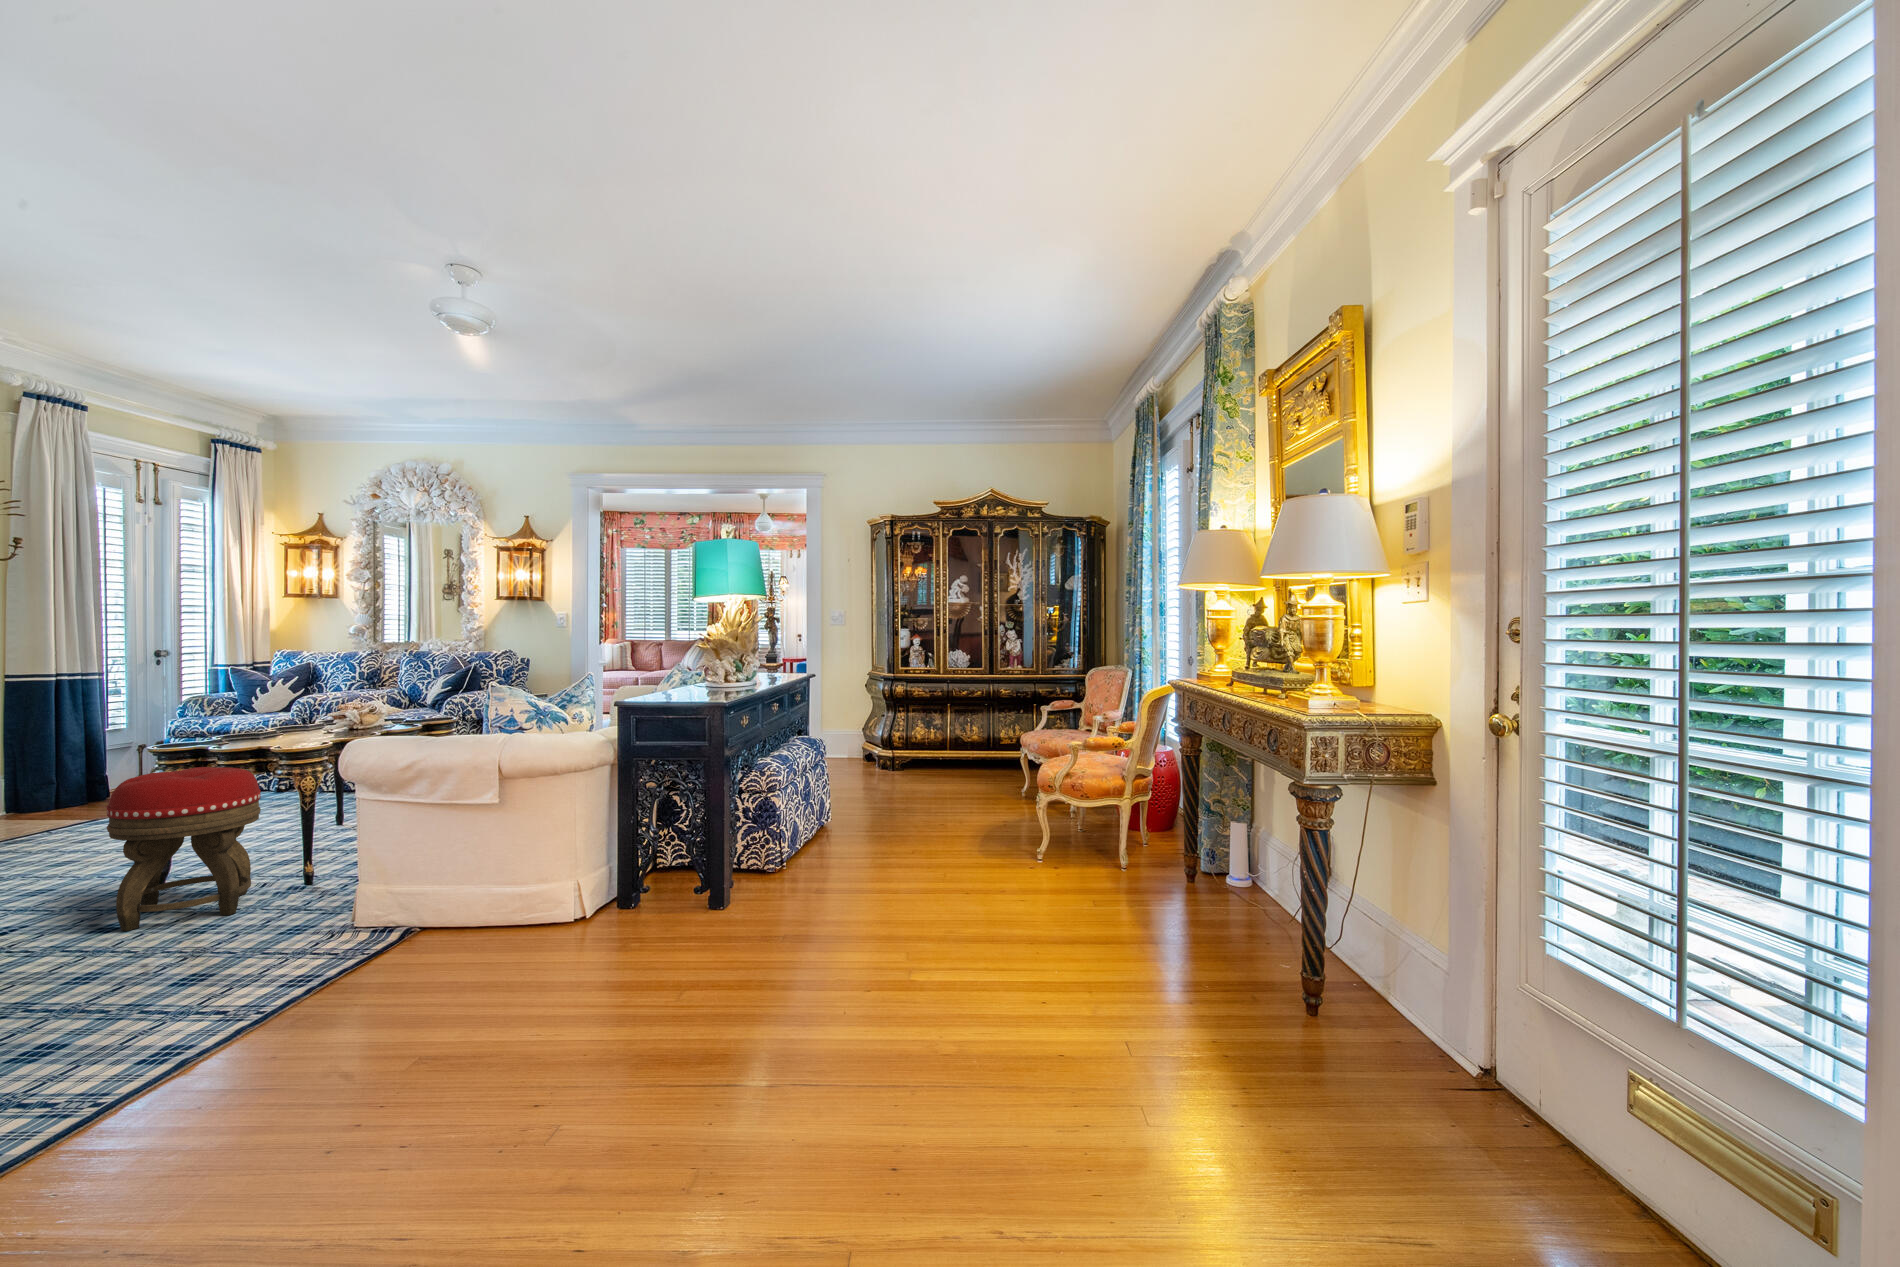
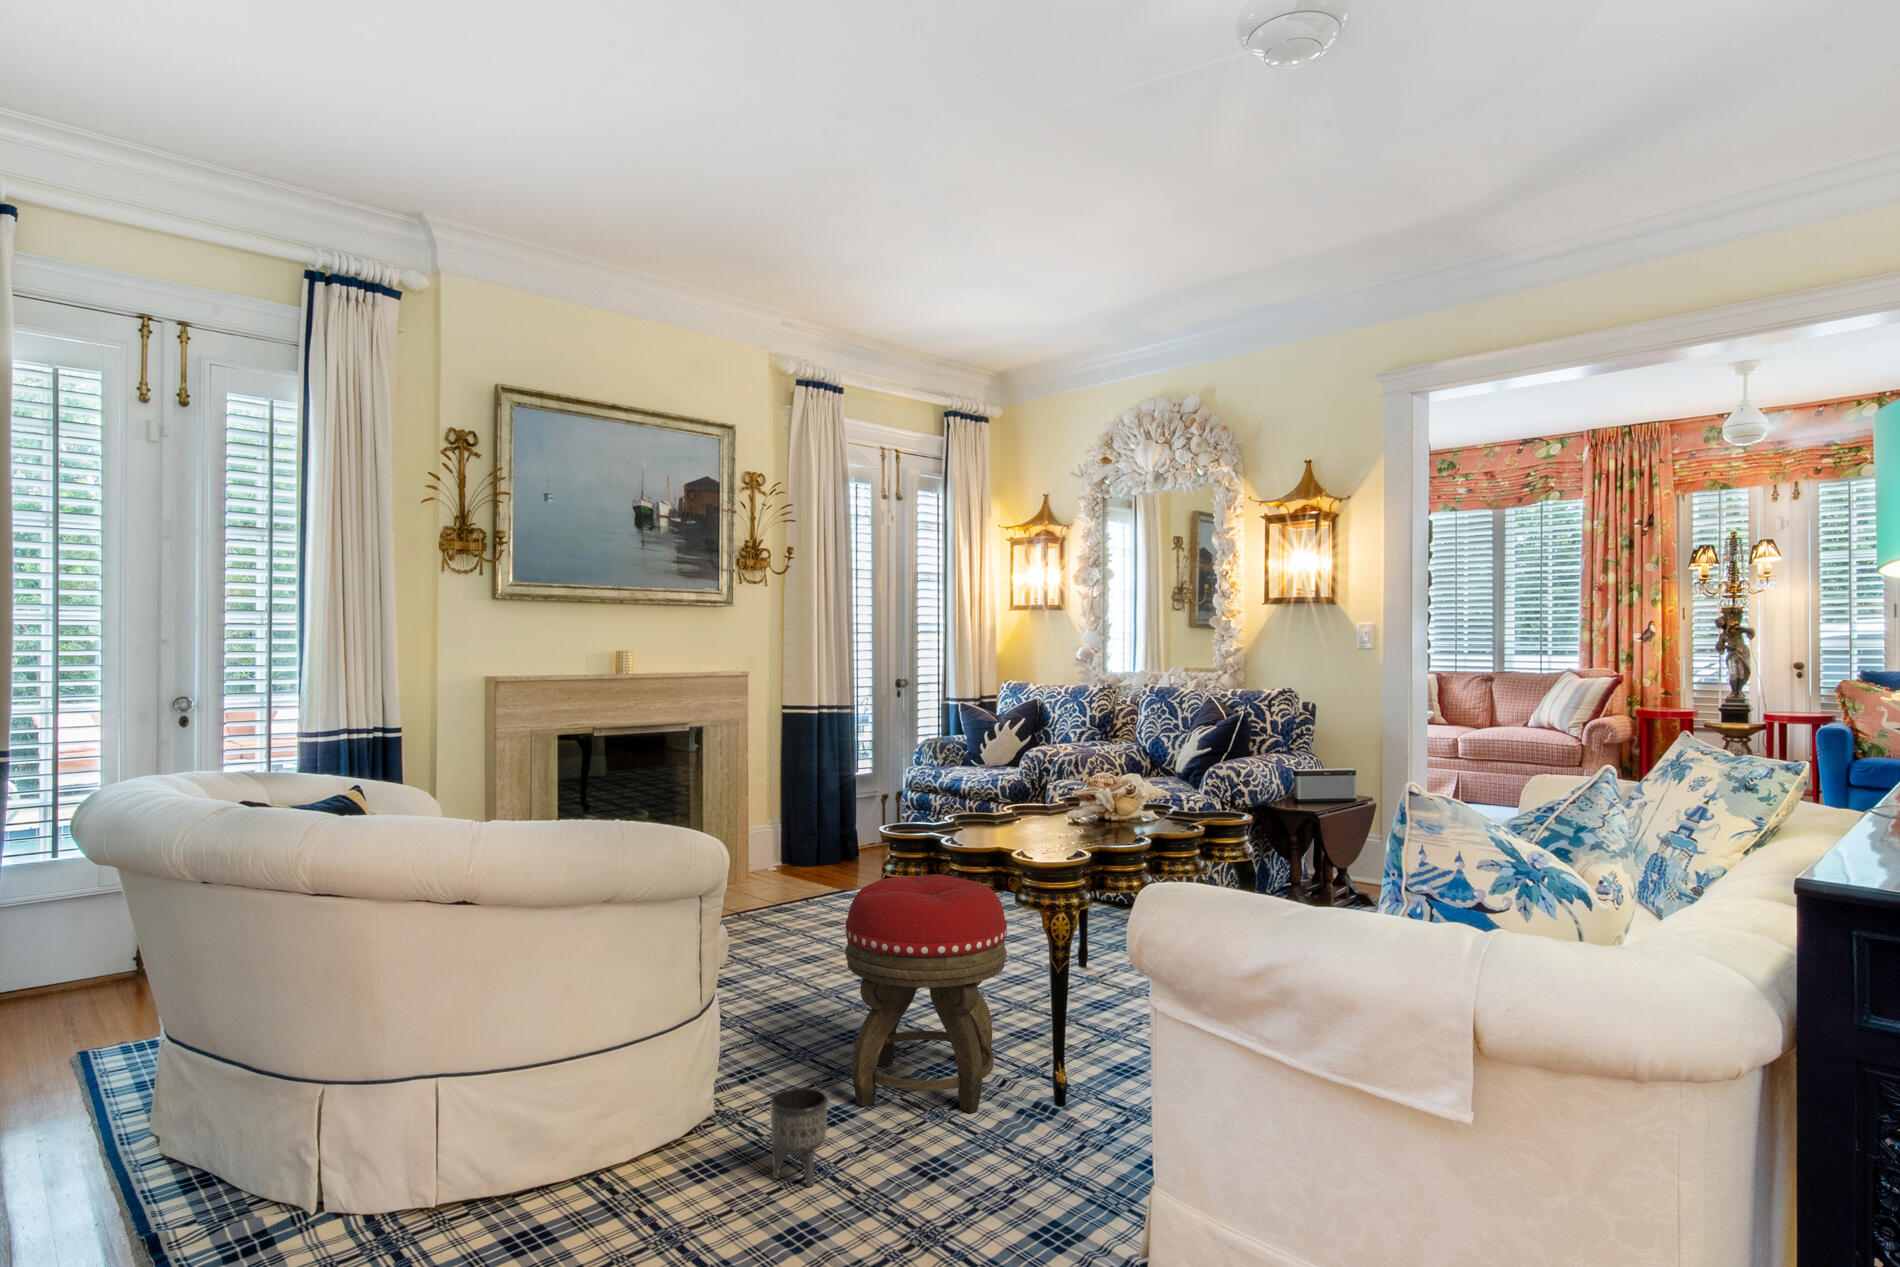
planter: none [33,912,93,980] -> present [770,1087,828,1187]

